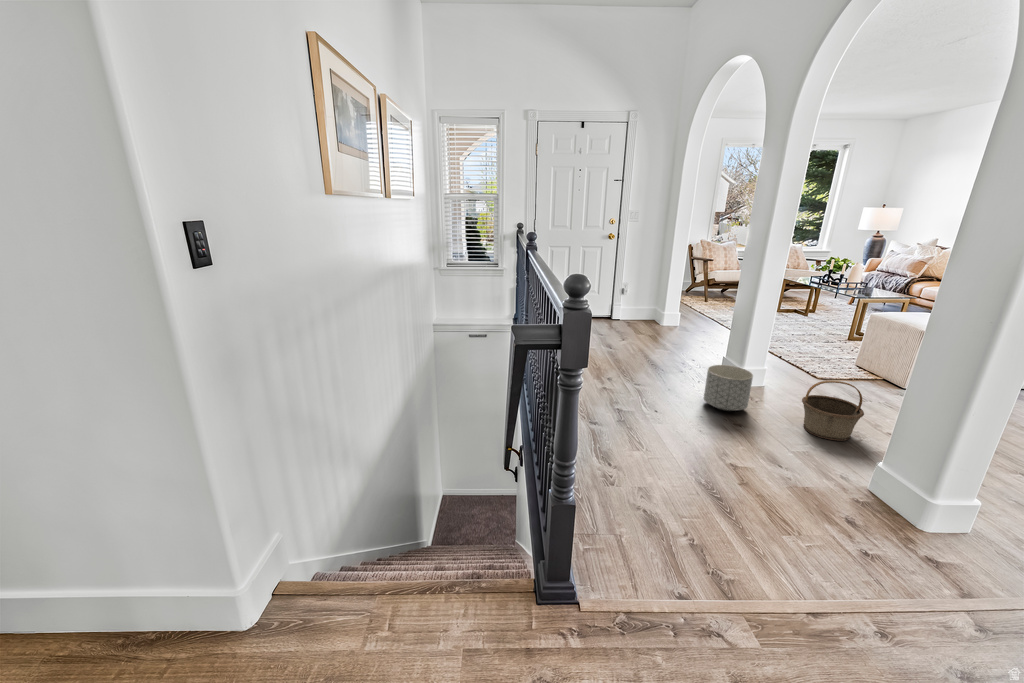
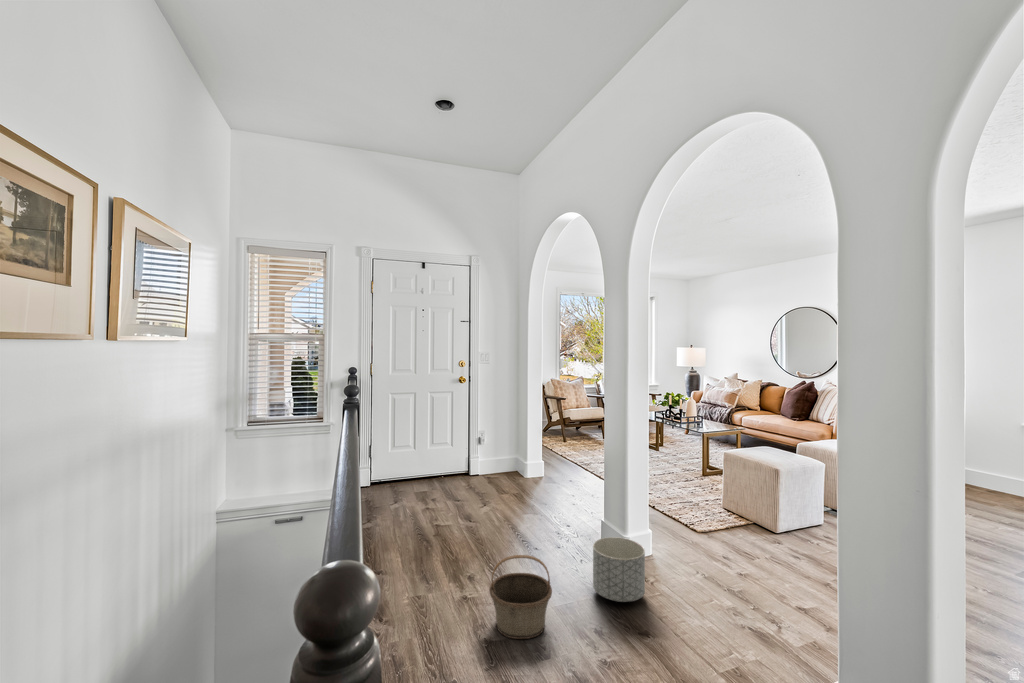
basket: present [802,380,864,441] -> present [489,555,552,639]

